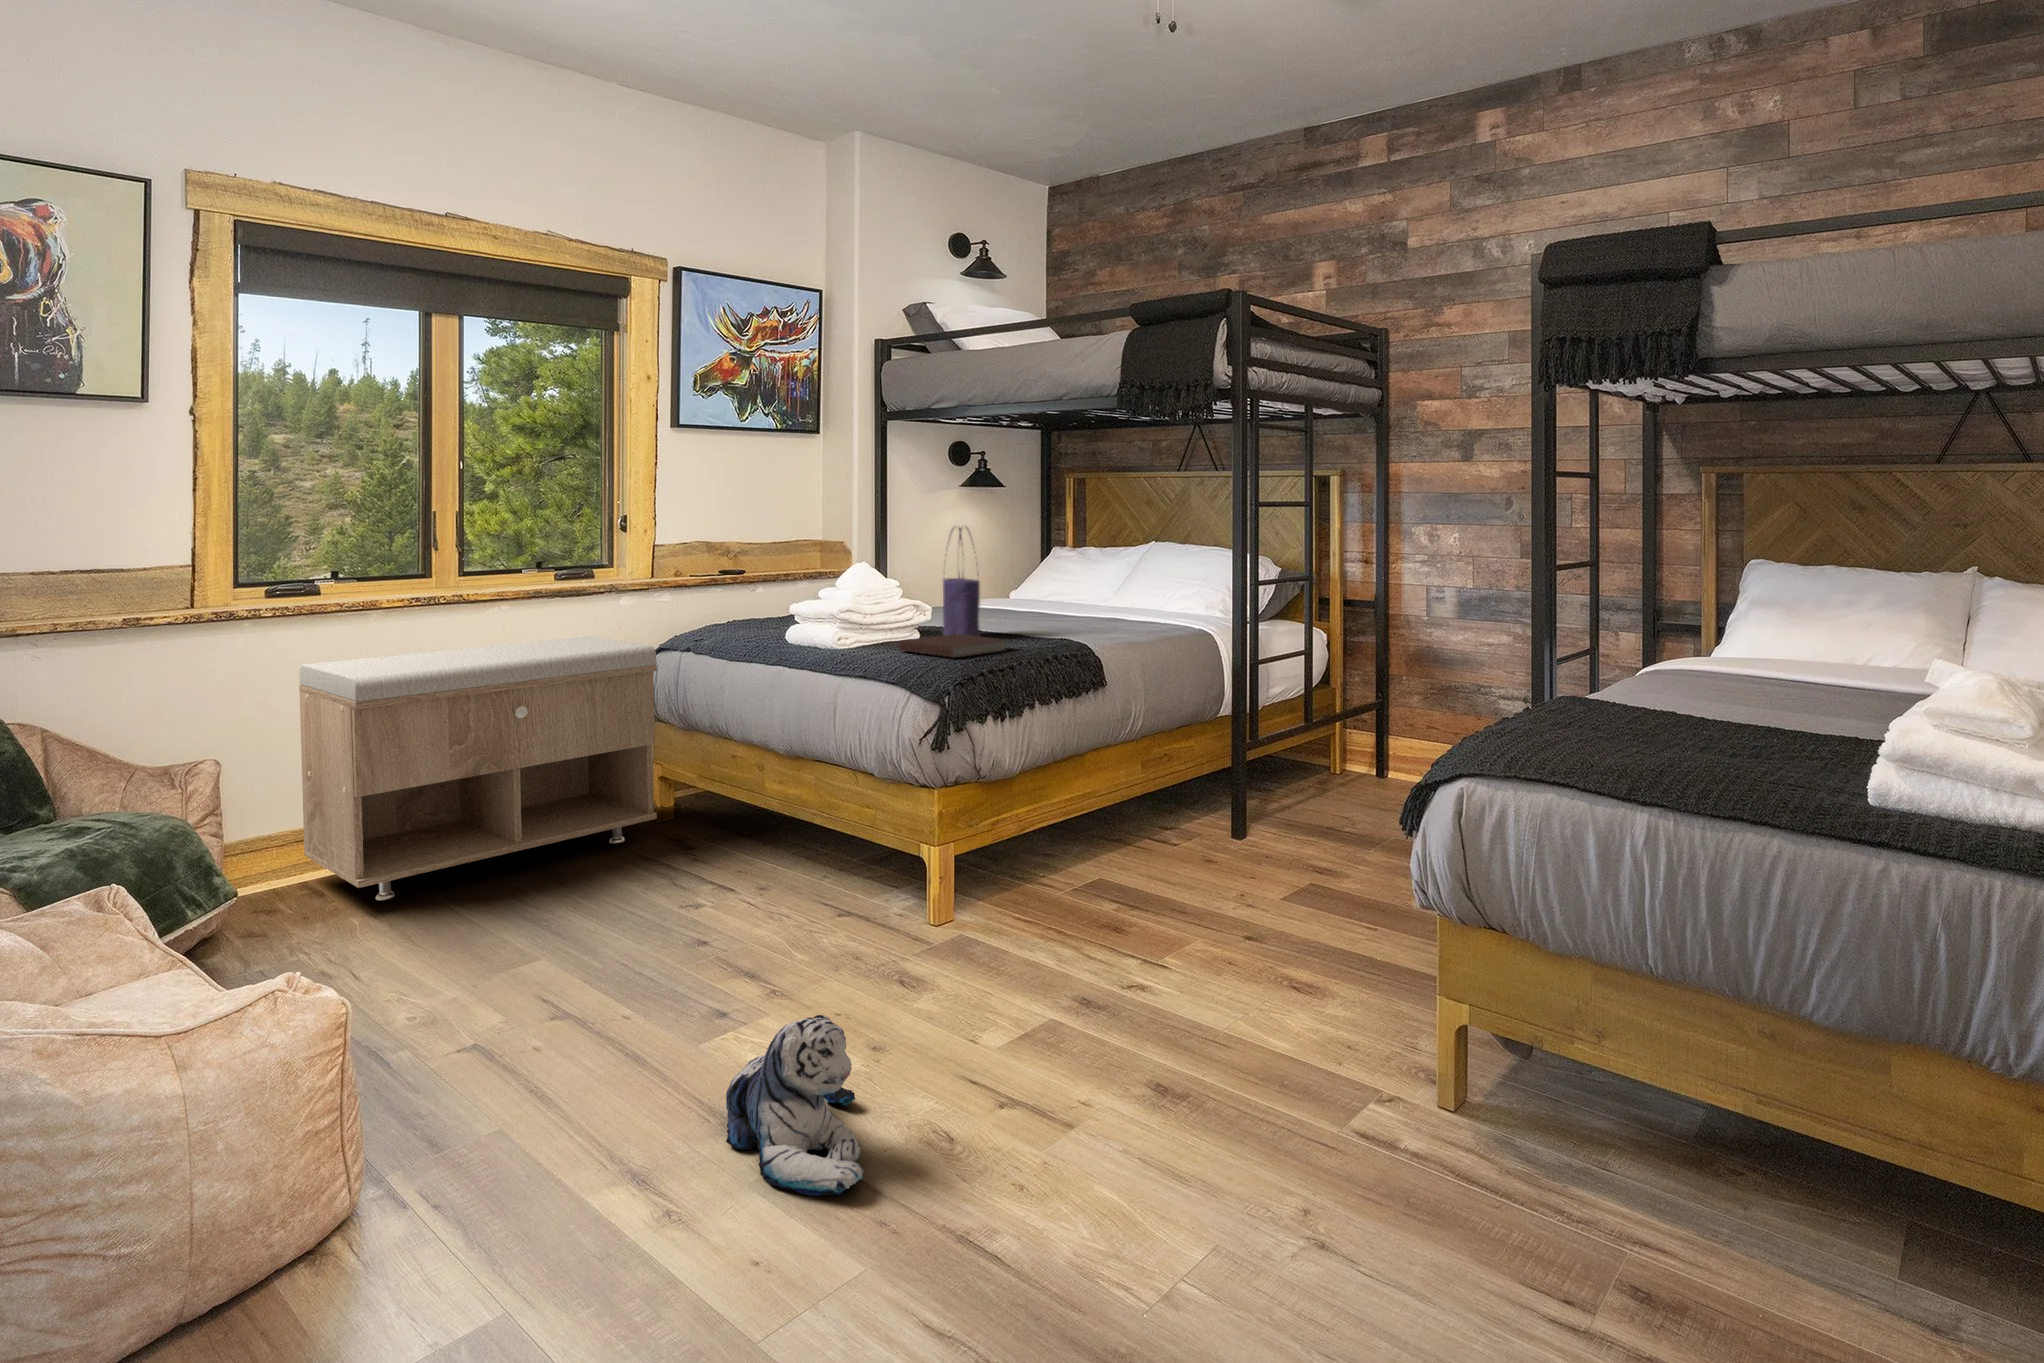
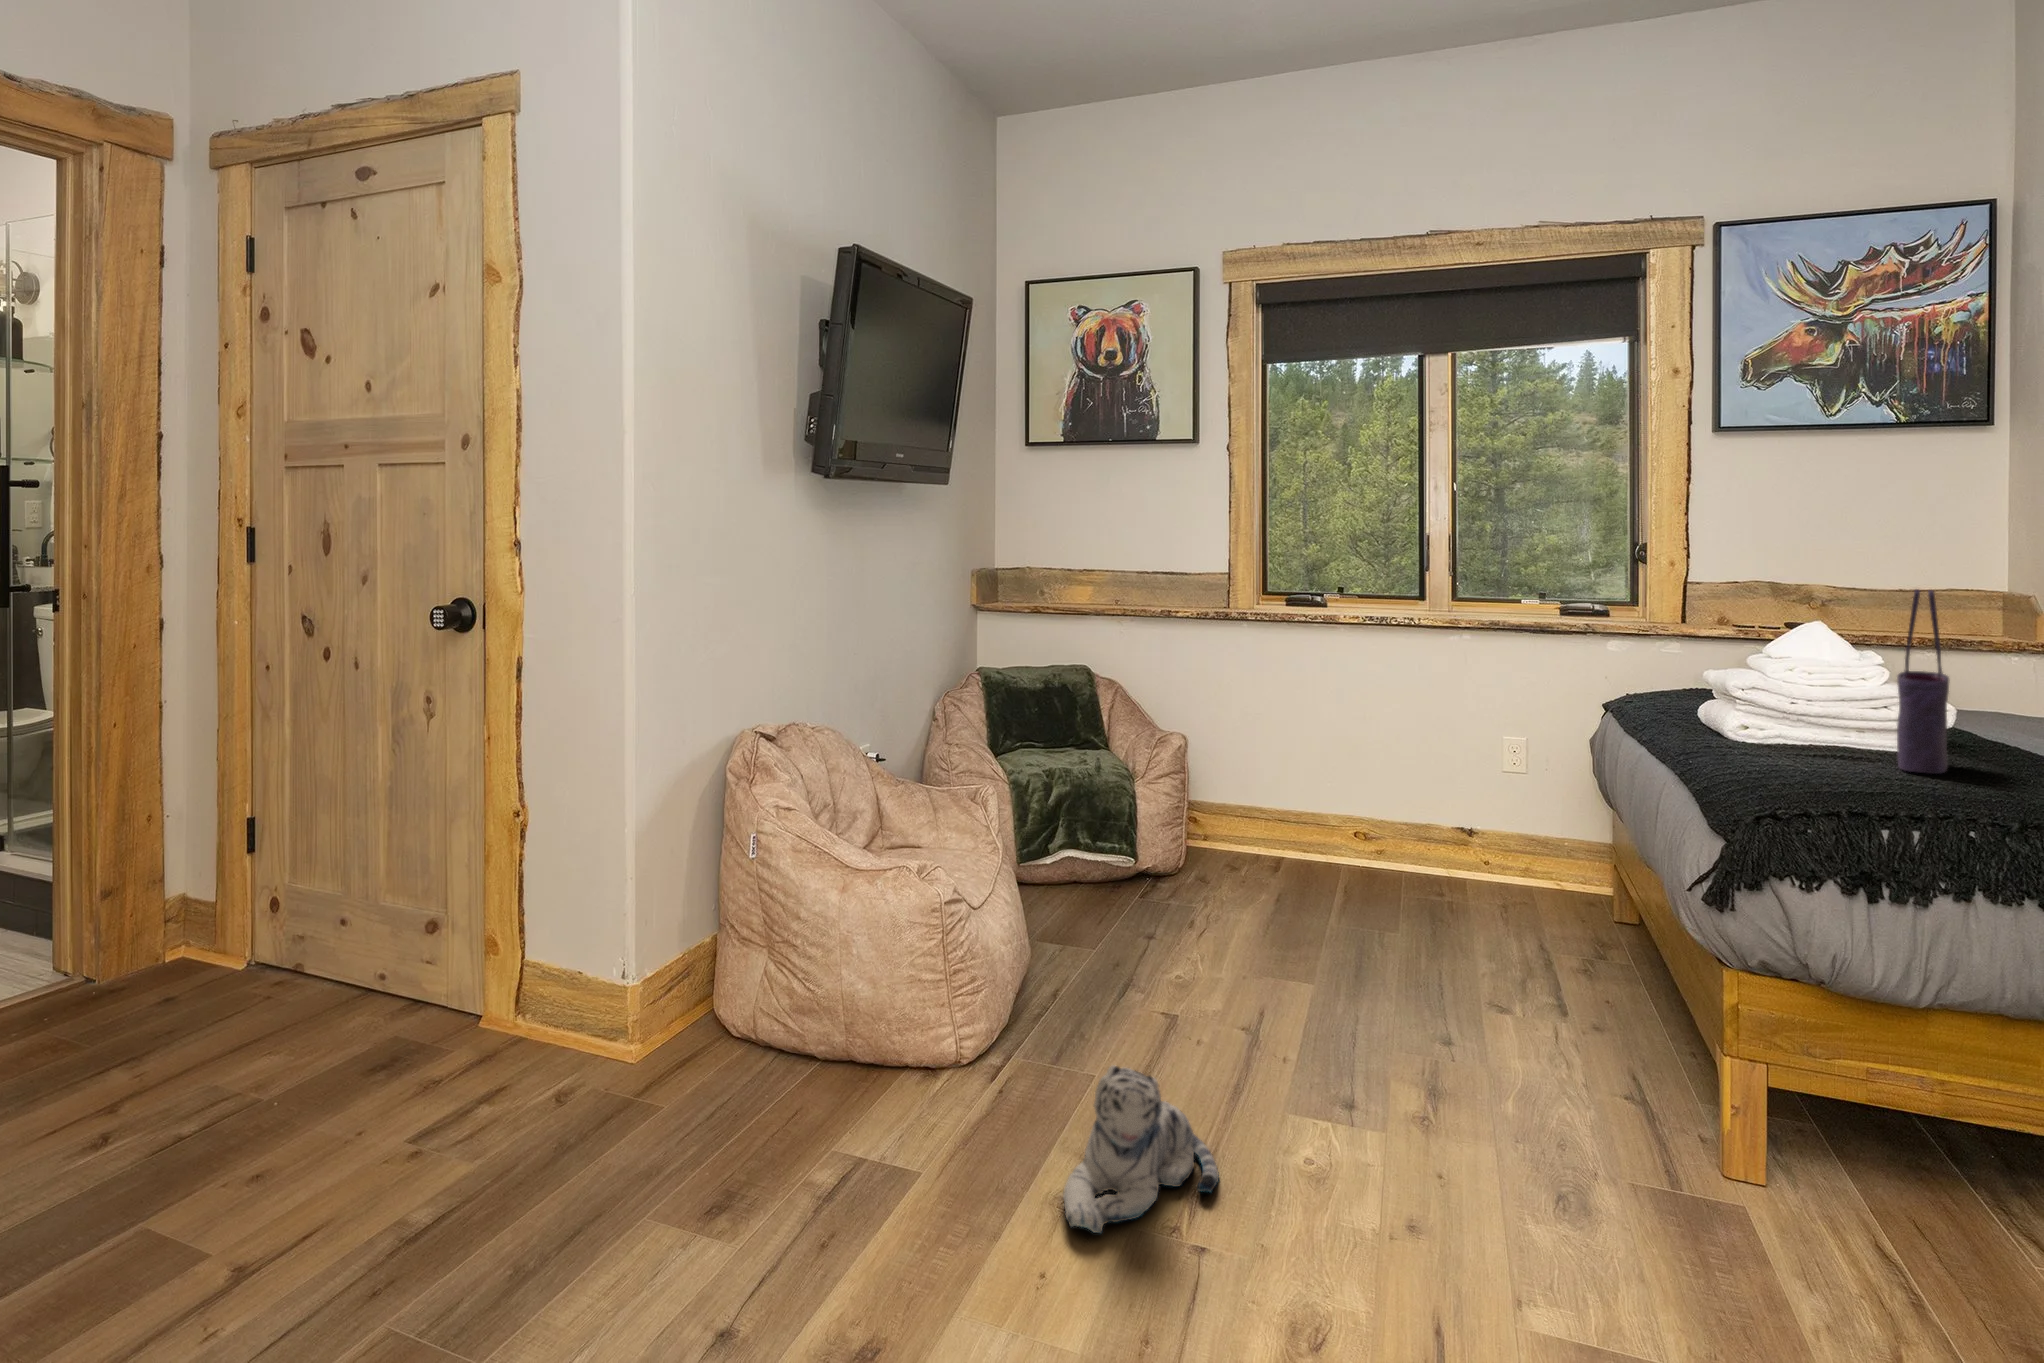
notebook: present [898,634,1006,658] -> none [1735,749,1886,800]
storage bench: present [299,636,657,901] -> none [1258,665,1569,918]

